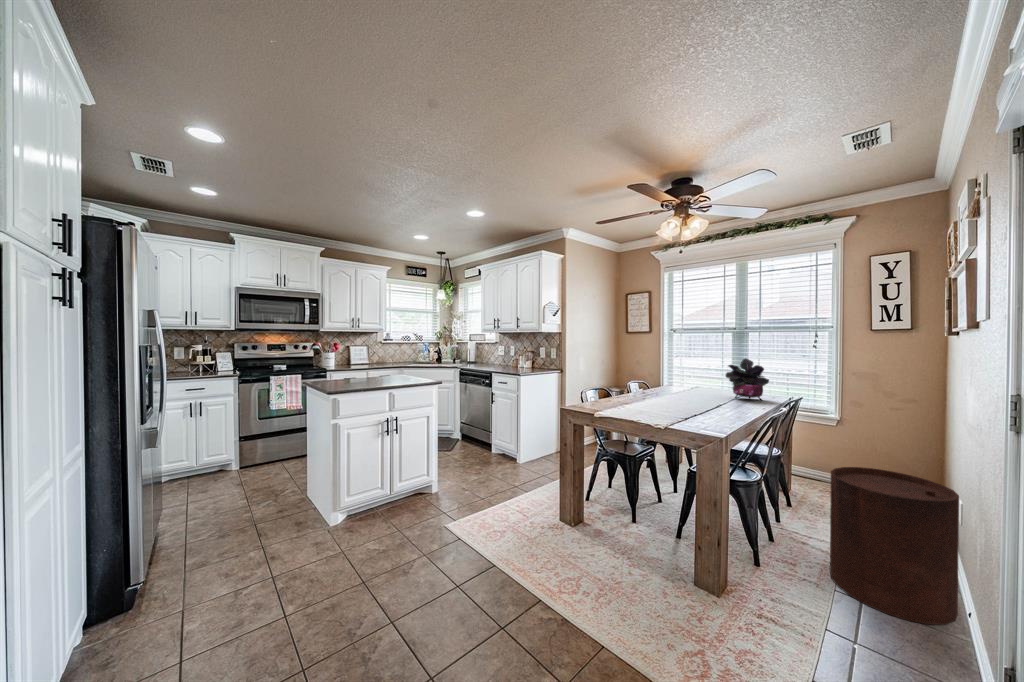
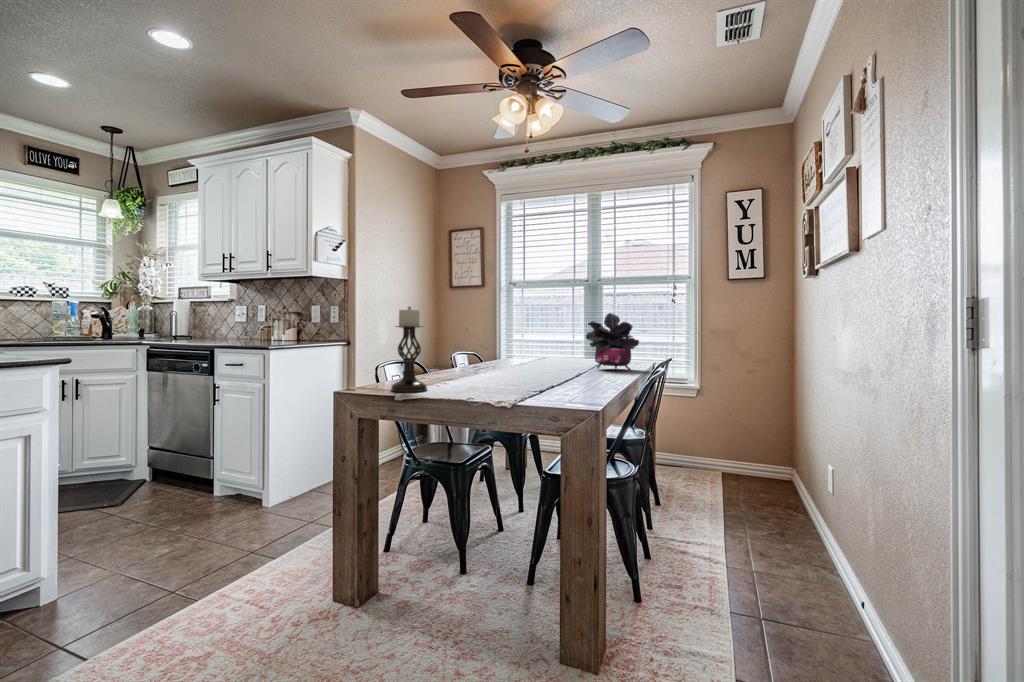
candle holder: none [591,362,612,413] -> present [391,307,427,392]
trash can: present [830,467,959,625] -> none [721,444,862,637]

